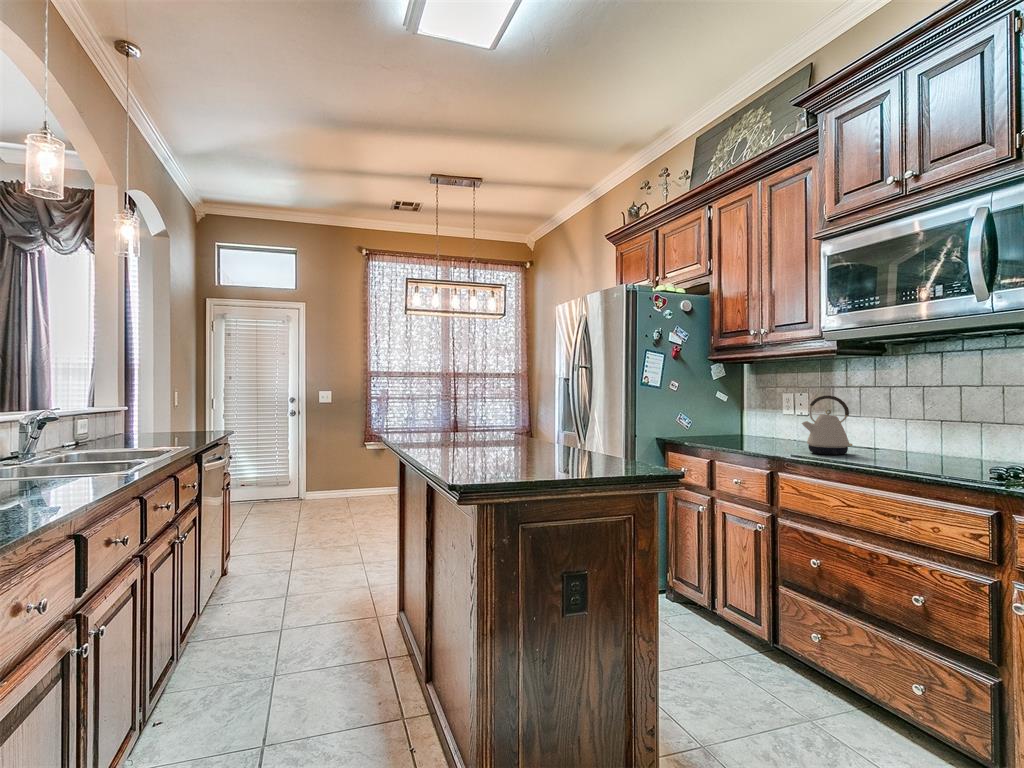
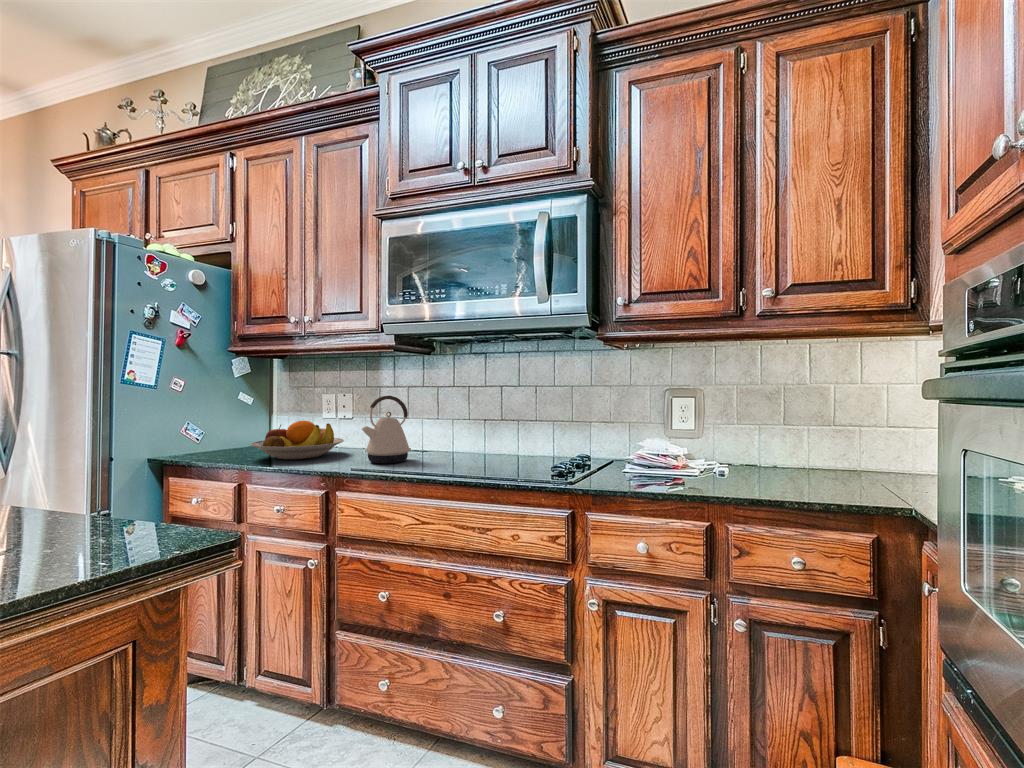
fruit bowl: none [720,415,795,446] -> present [251,421,344,459]

